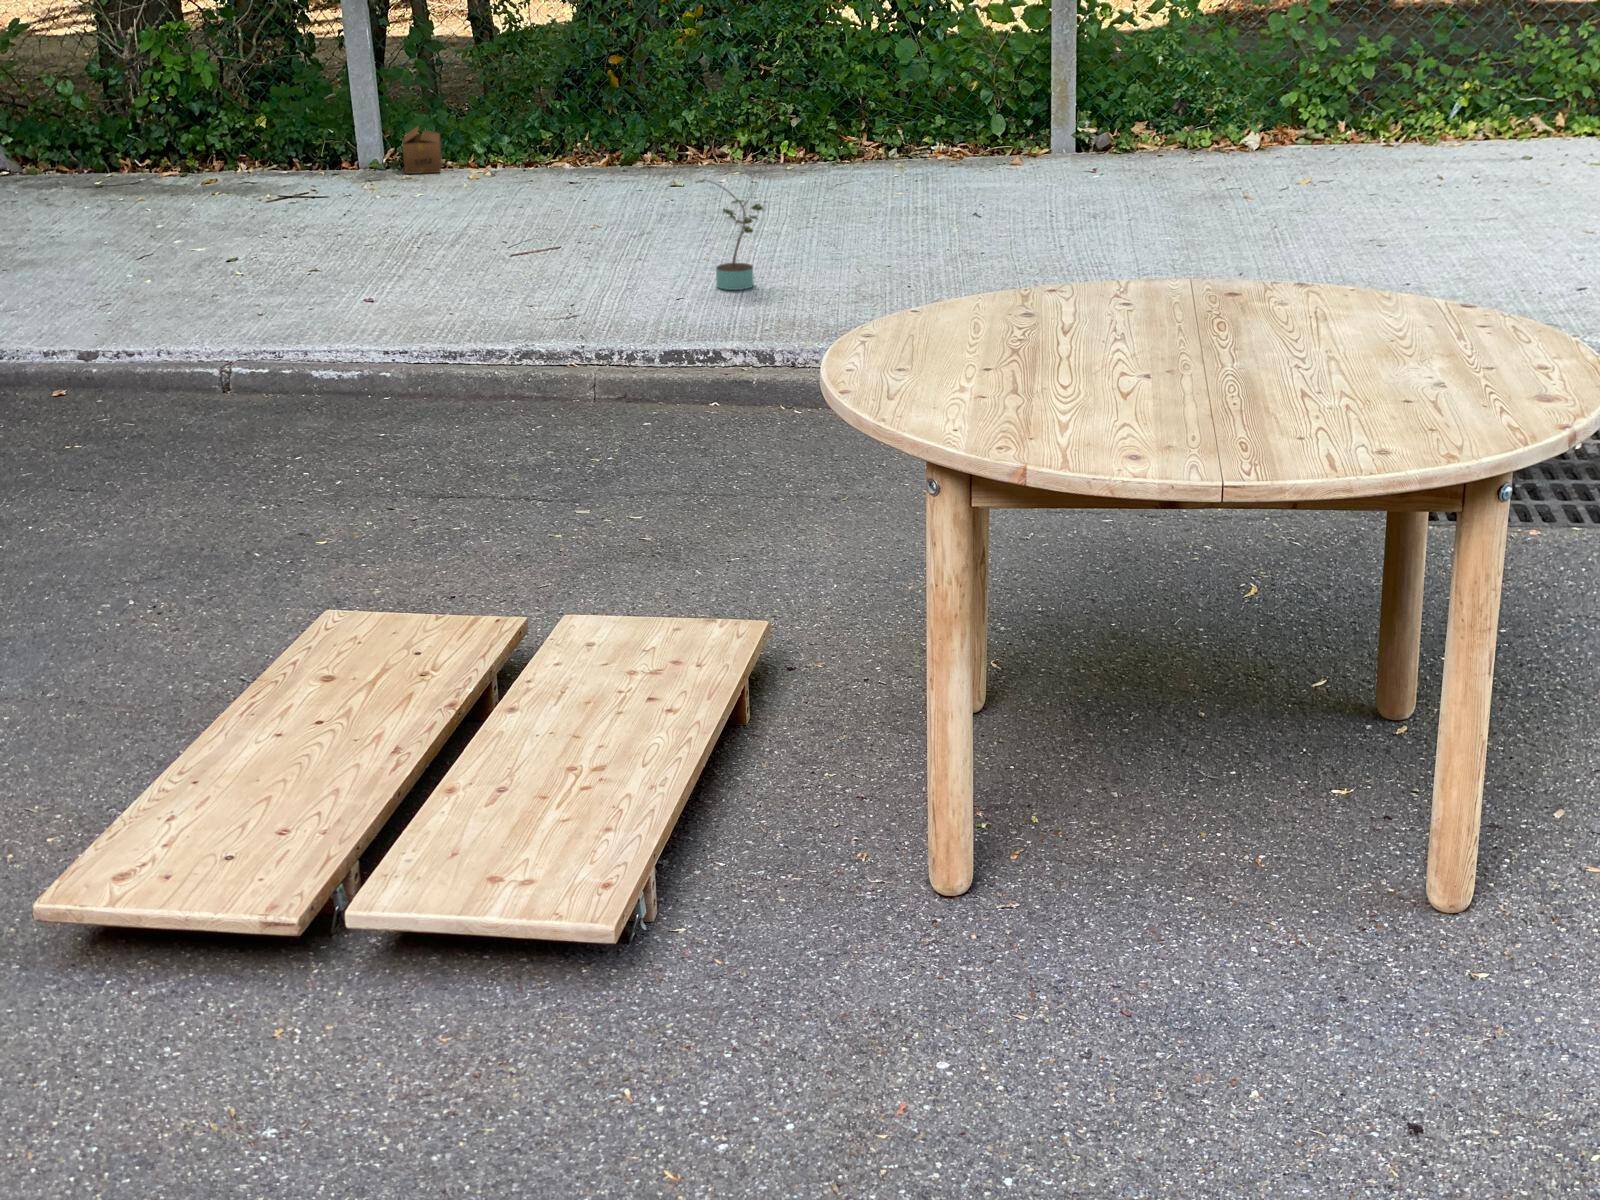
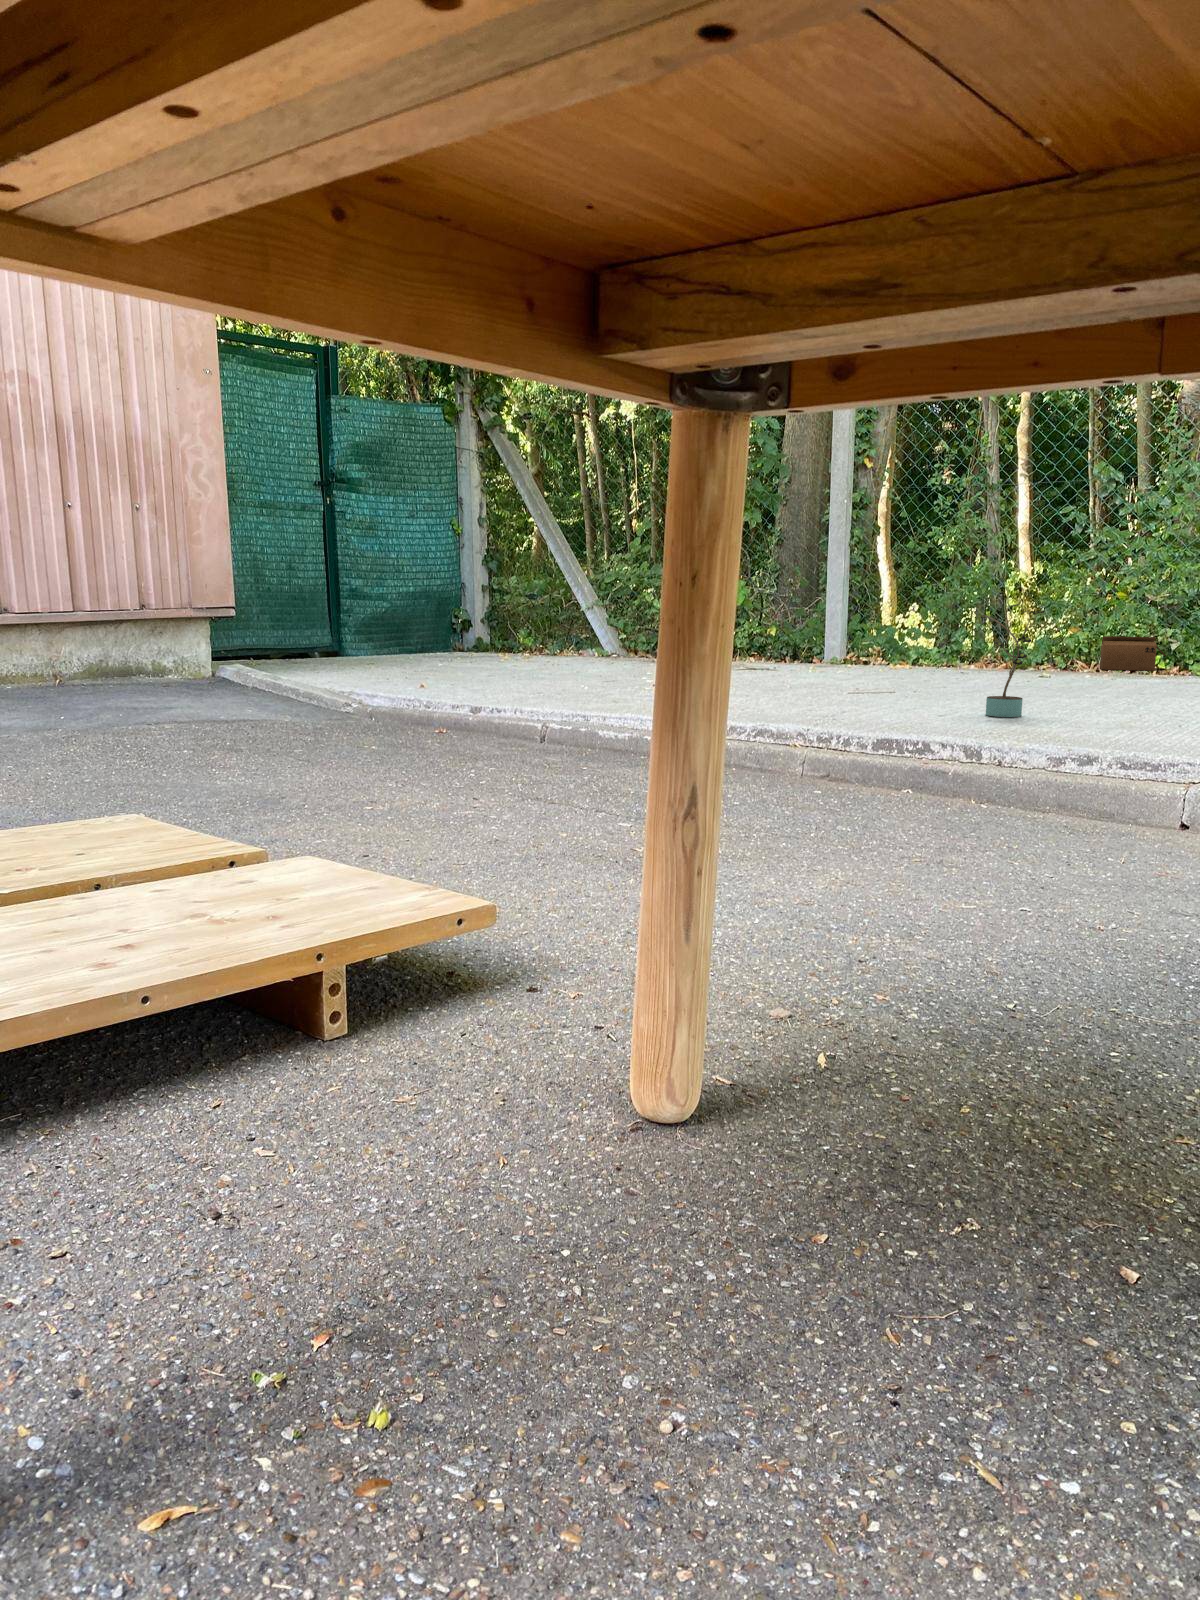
cardboard box: present [403,126,442,174] -> present [1100,636,1166,671]

